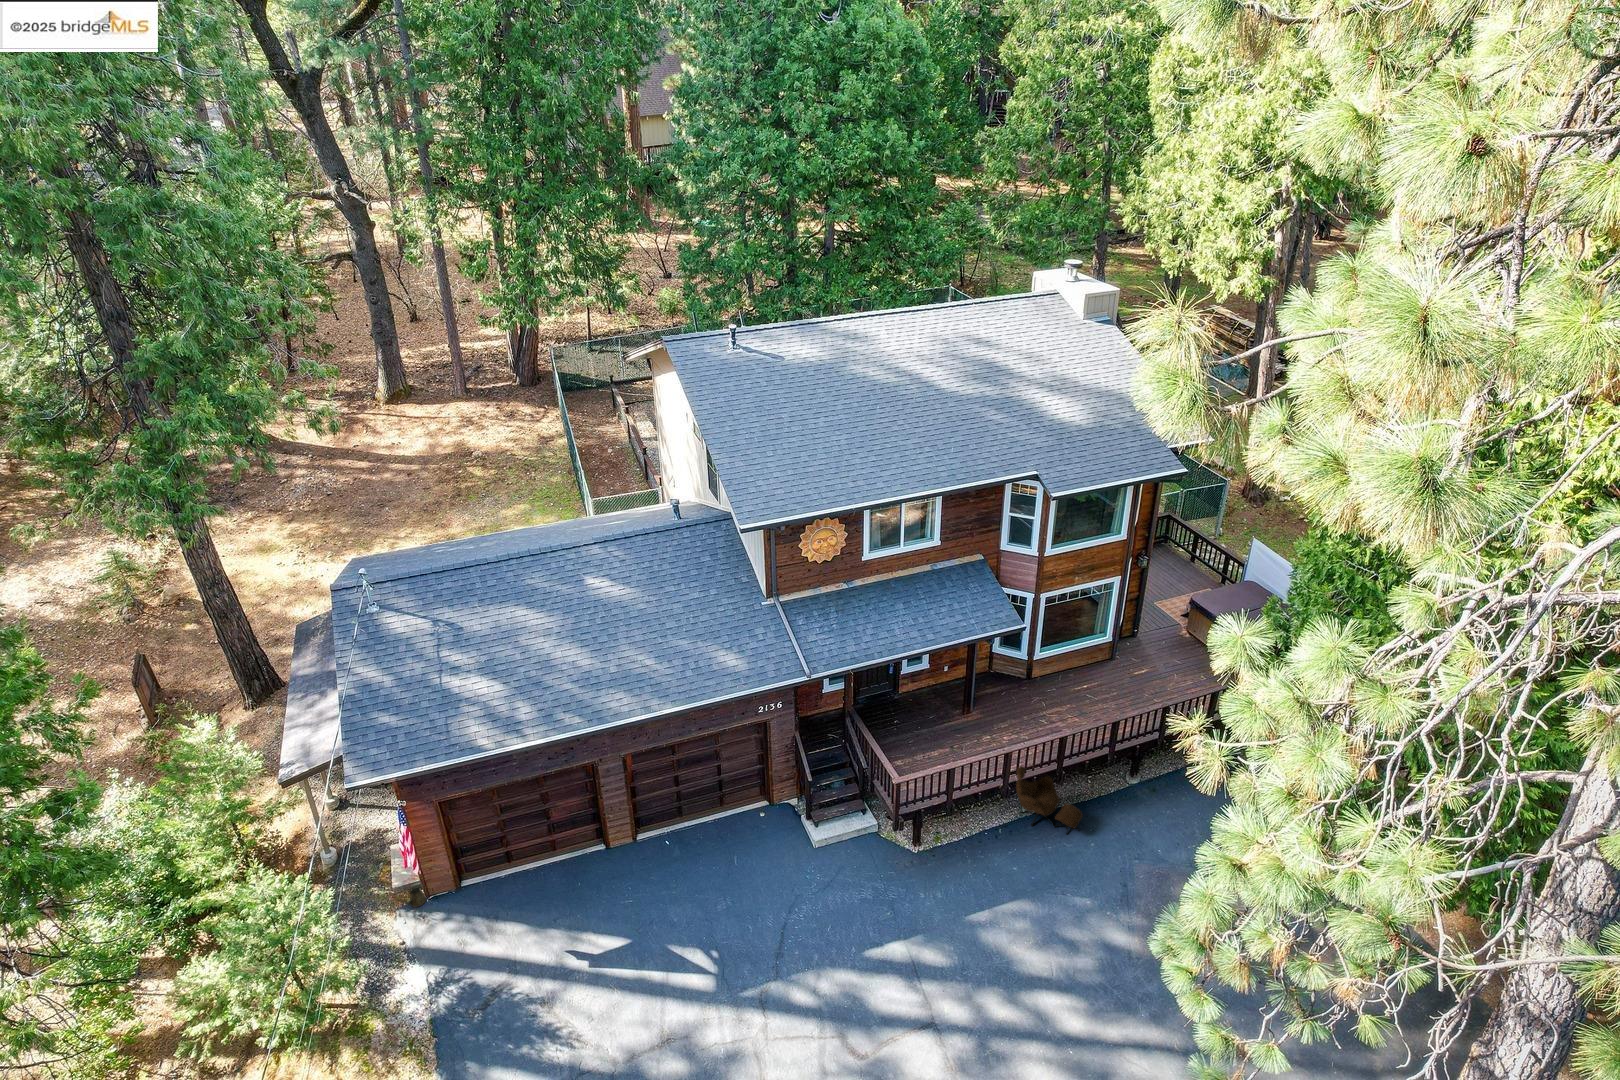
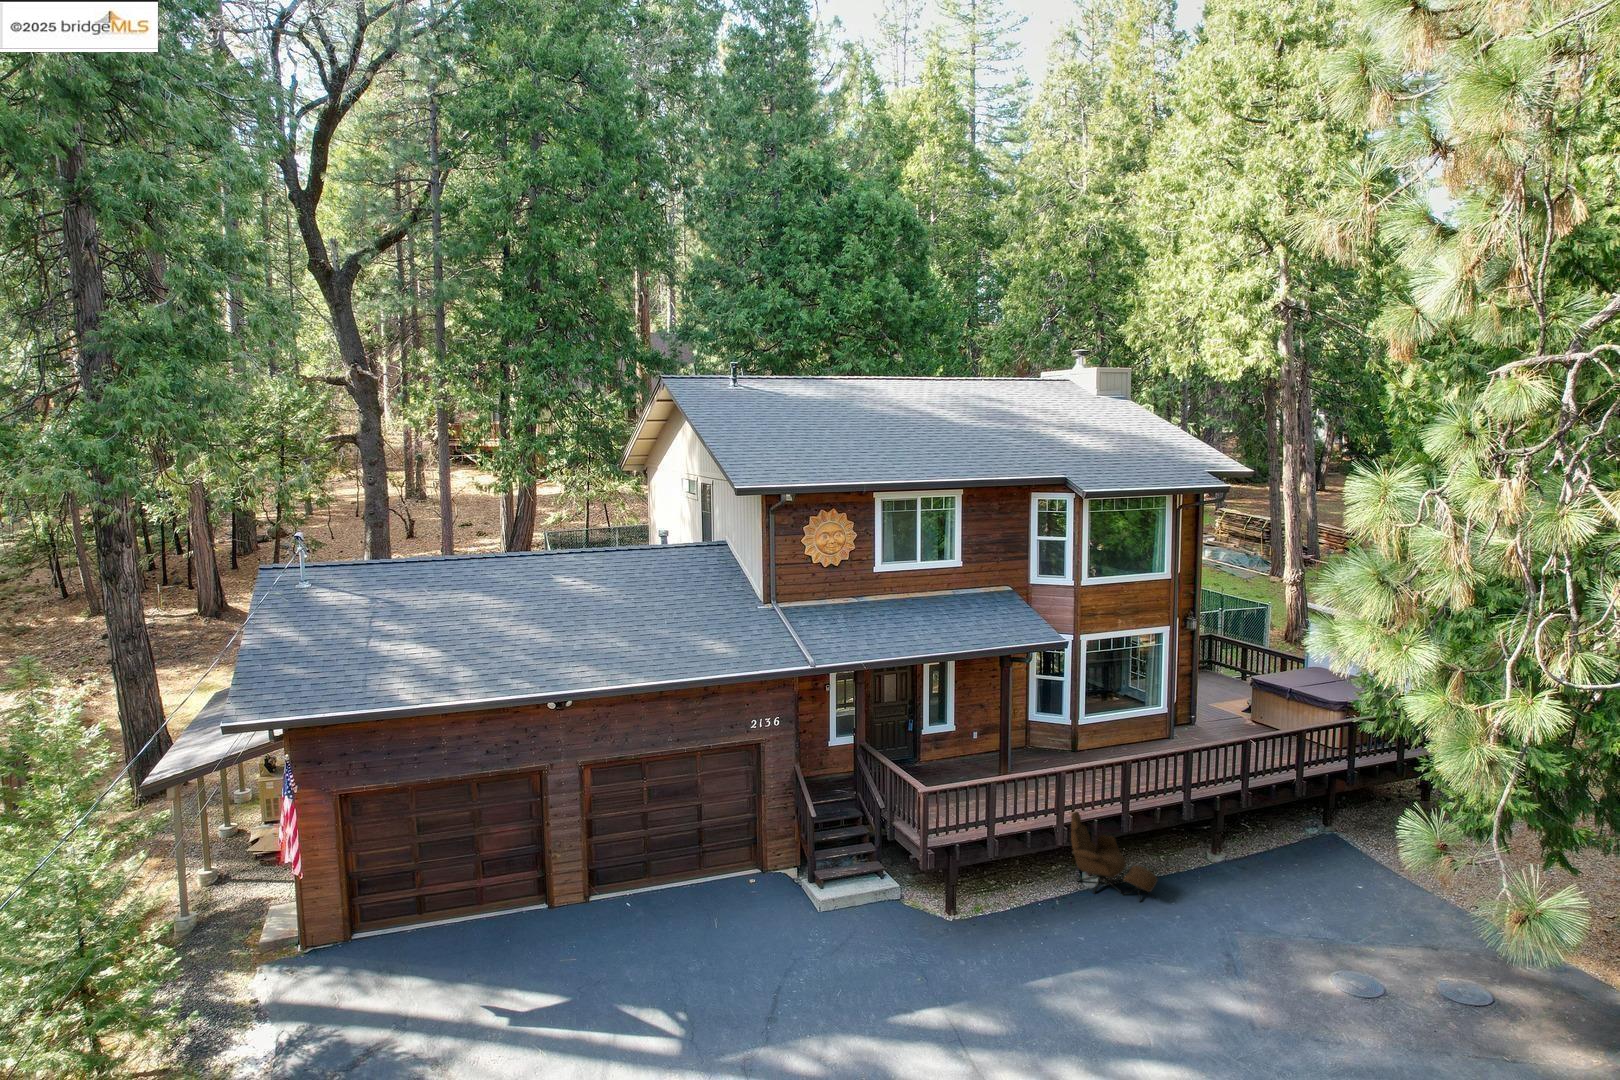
watering can: present [400,885,426,907] -> none [257,932,304,963]

